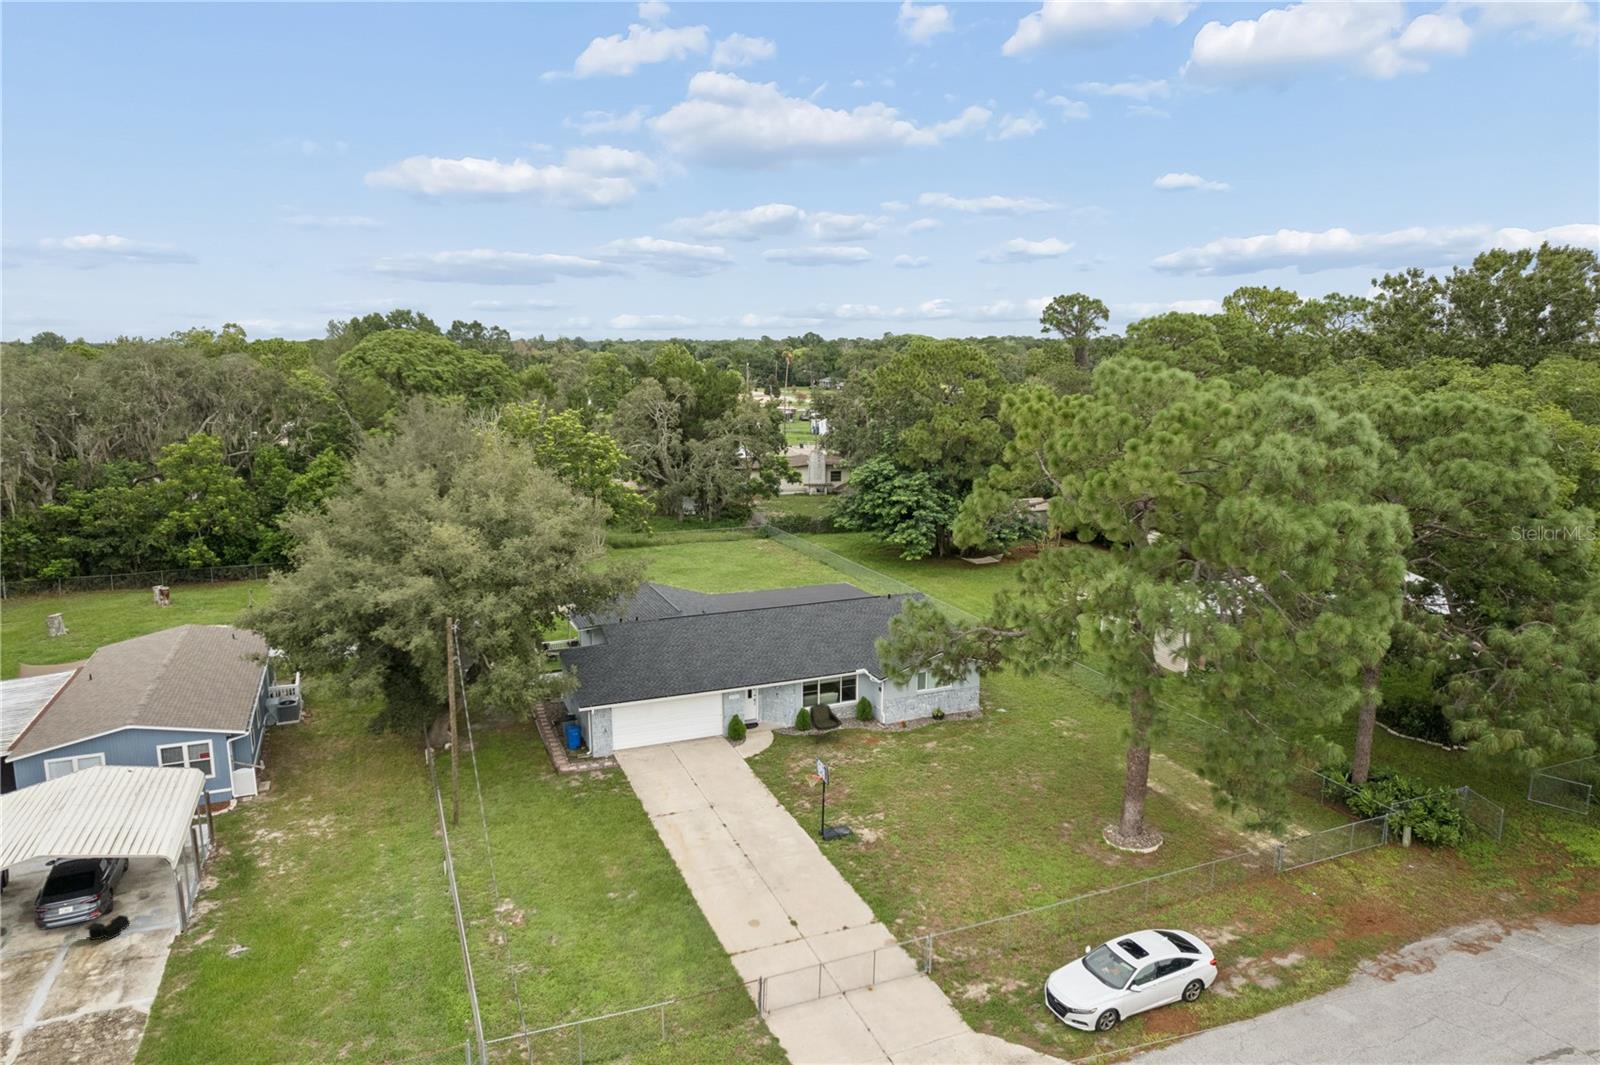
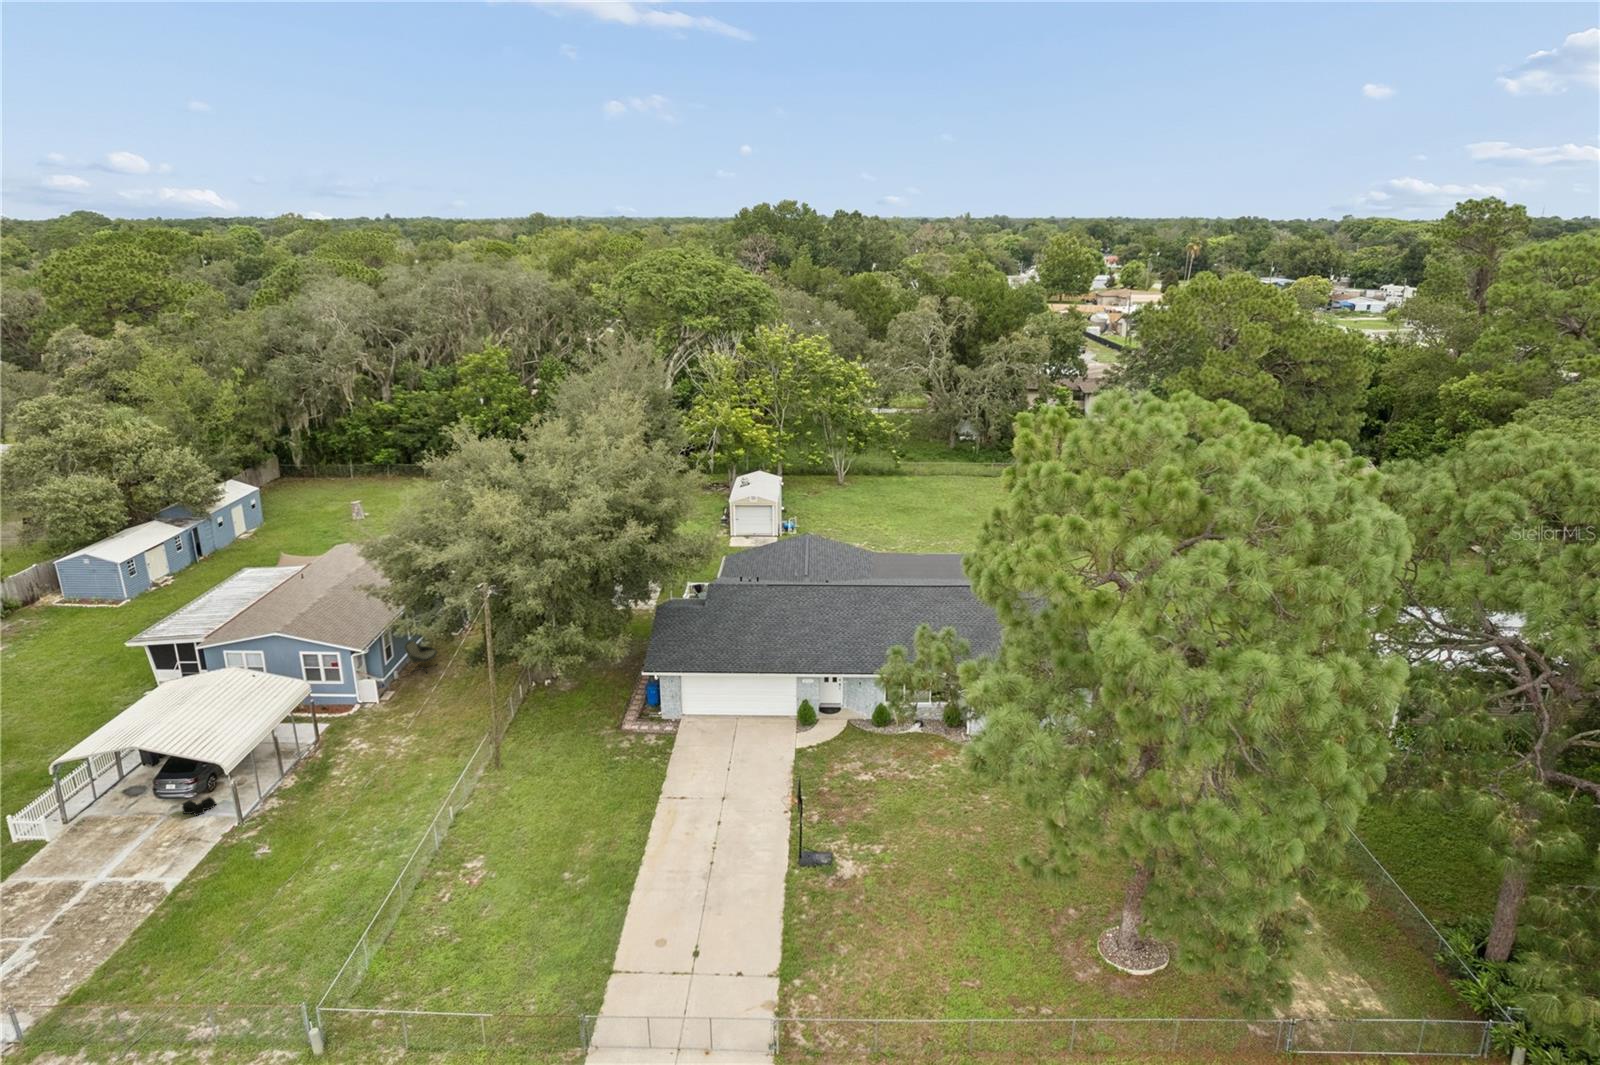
lounge chair: present [809,704,840,740] -> present [404,640,437,668]

